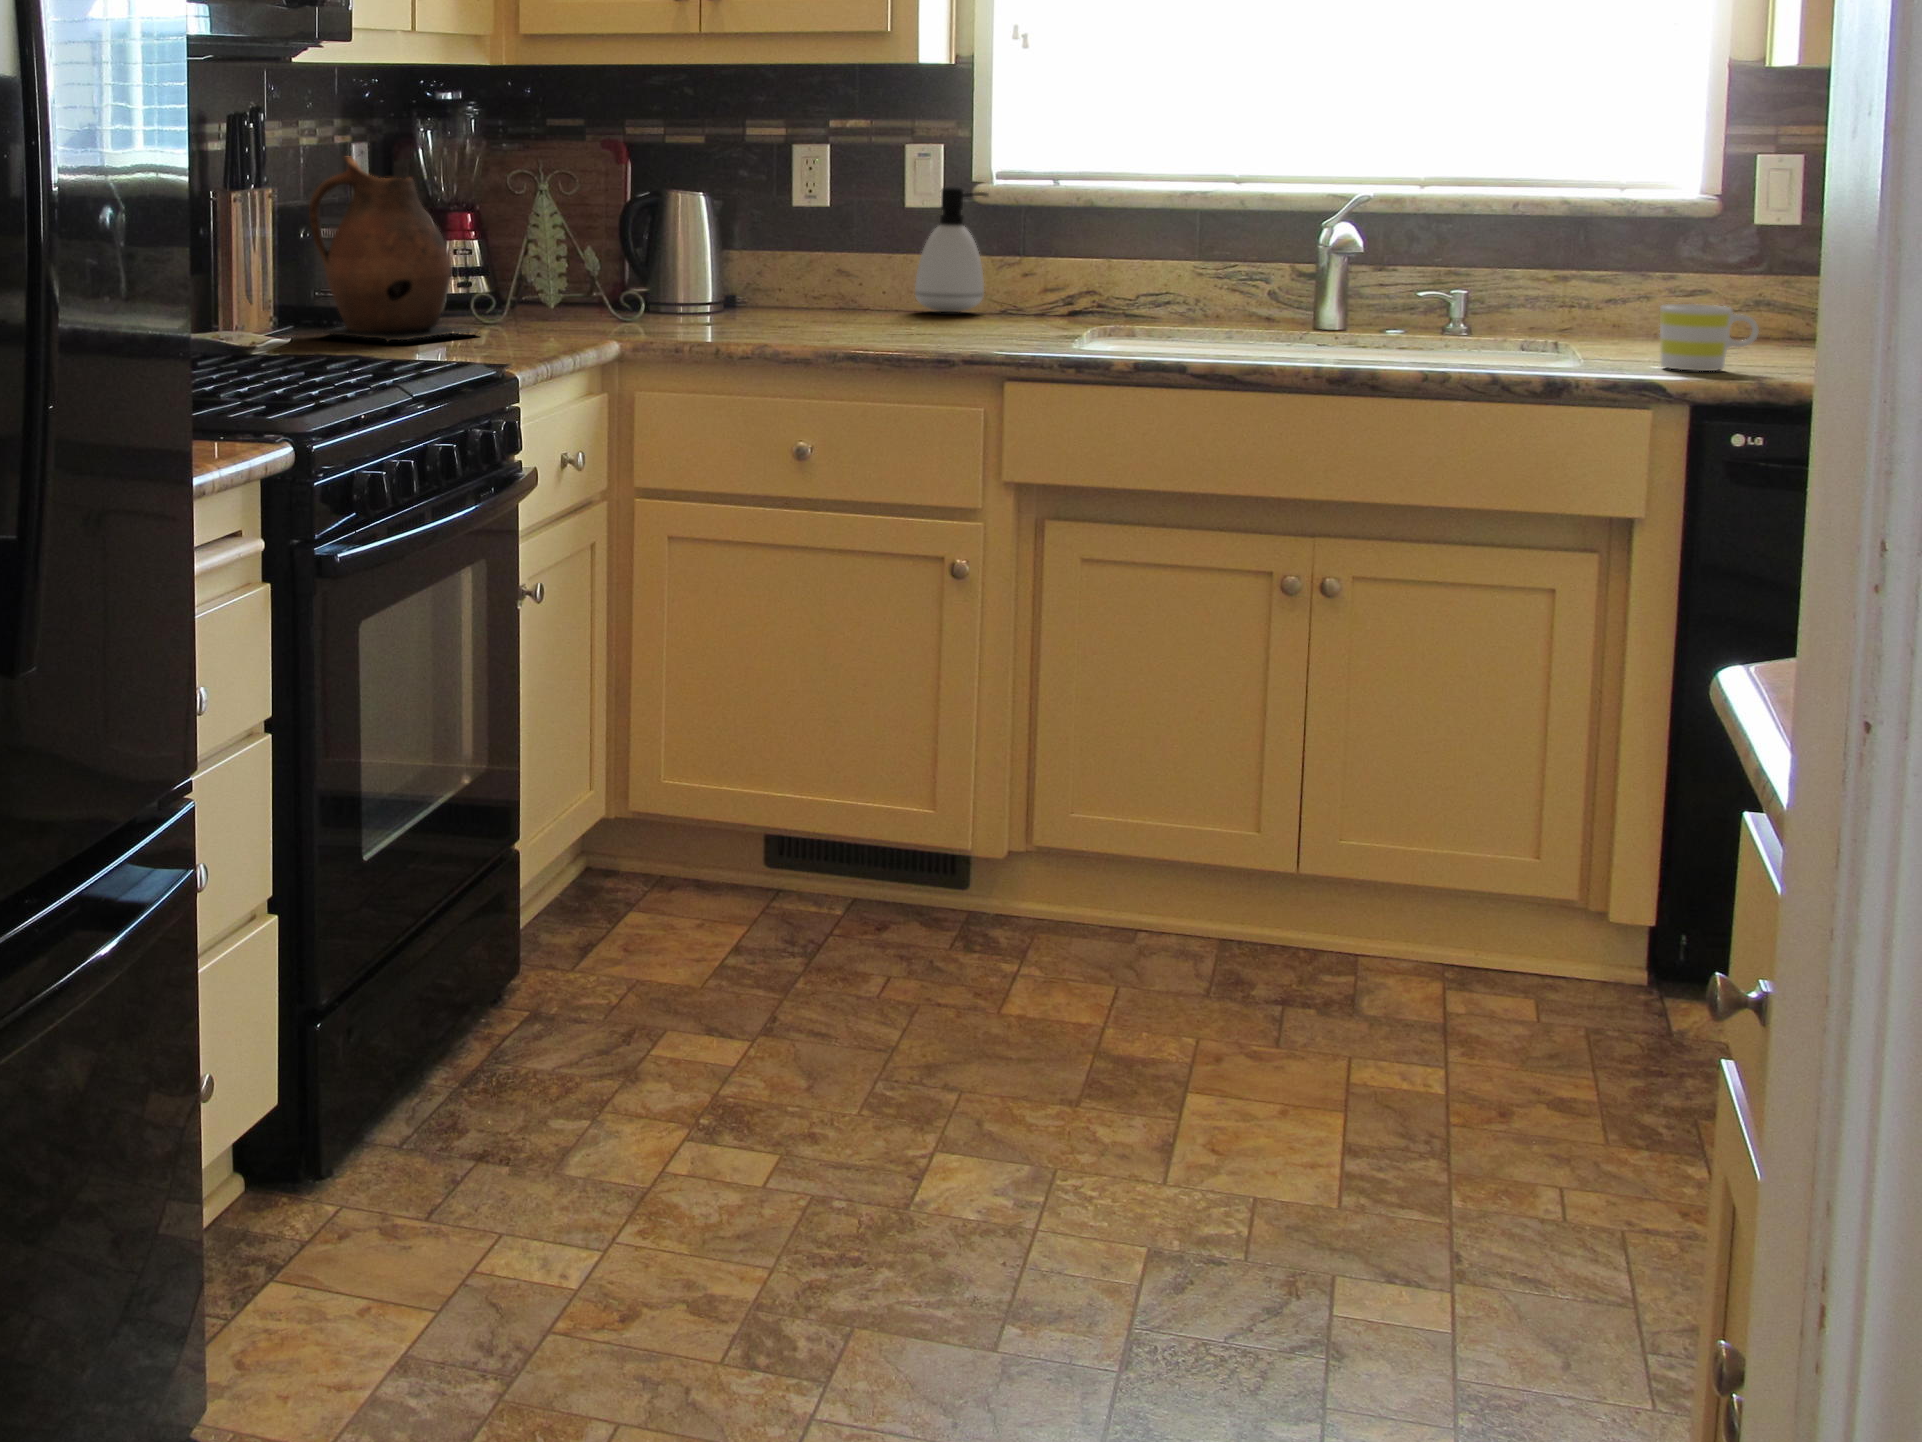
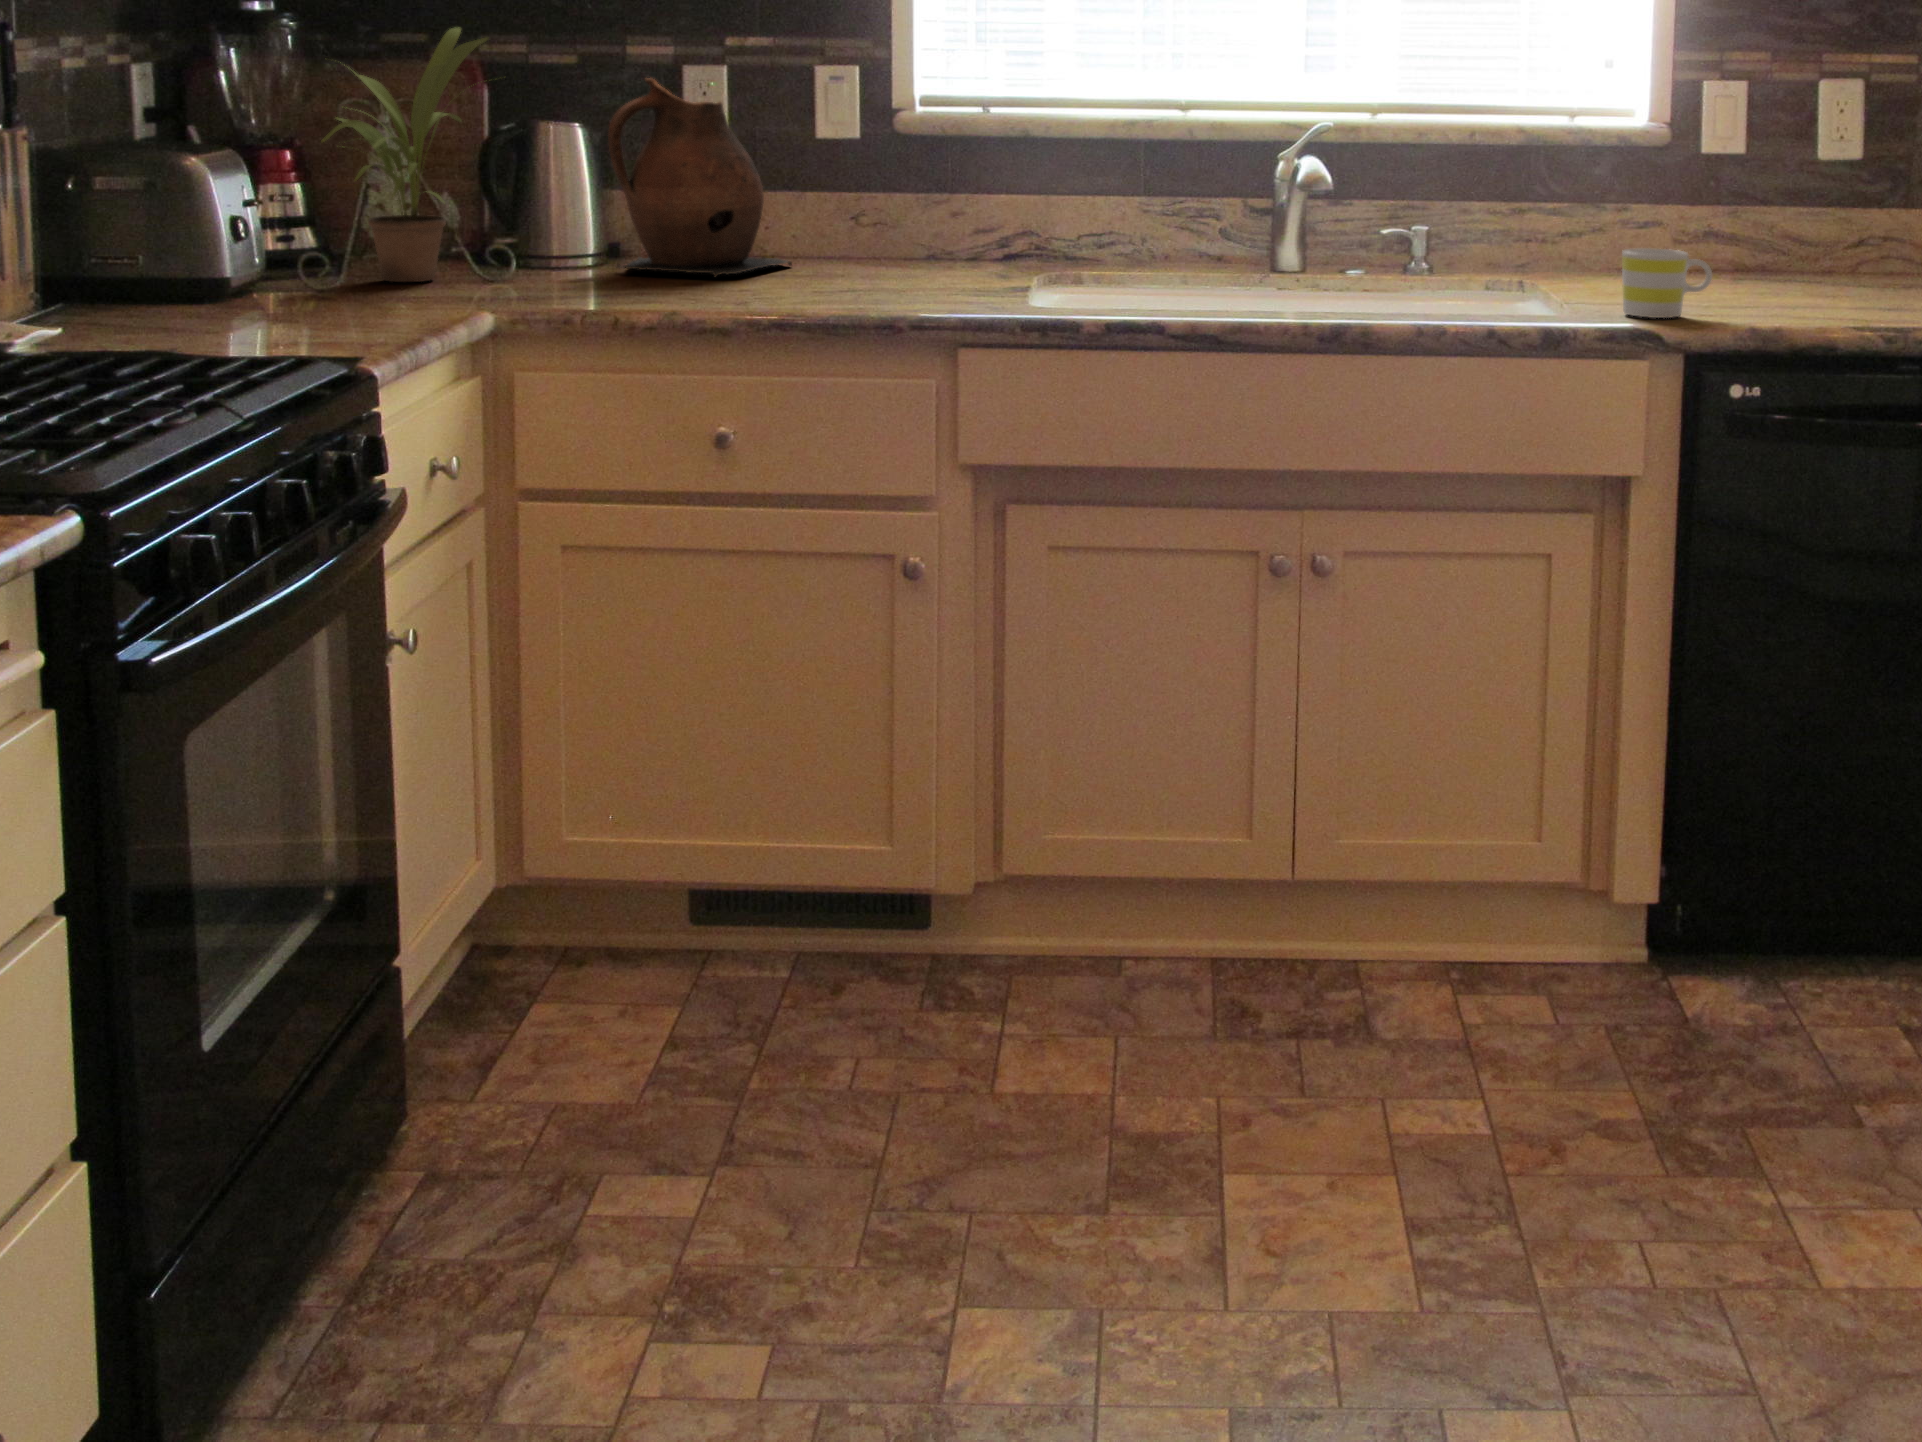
potted plant: none [490,111,635,318] -> present [322,27,488,282]
ceramic pitcher: present [309,157,479,343] -> present [608,78,792,277]
soap dispenser: present [915,186,988,312] -> none [837,118,917,260]

